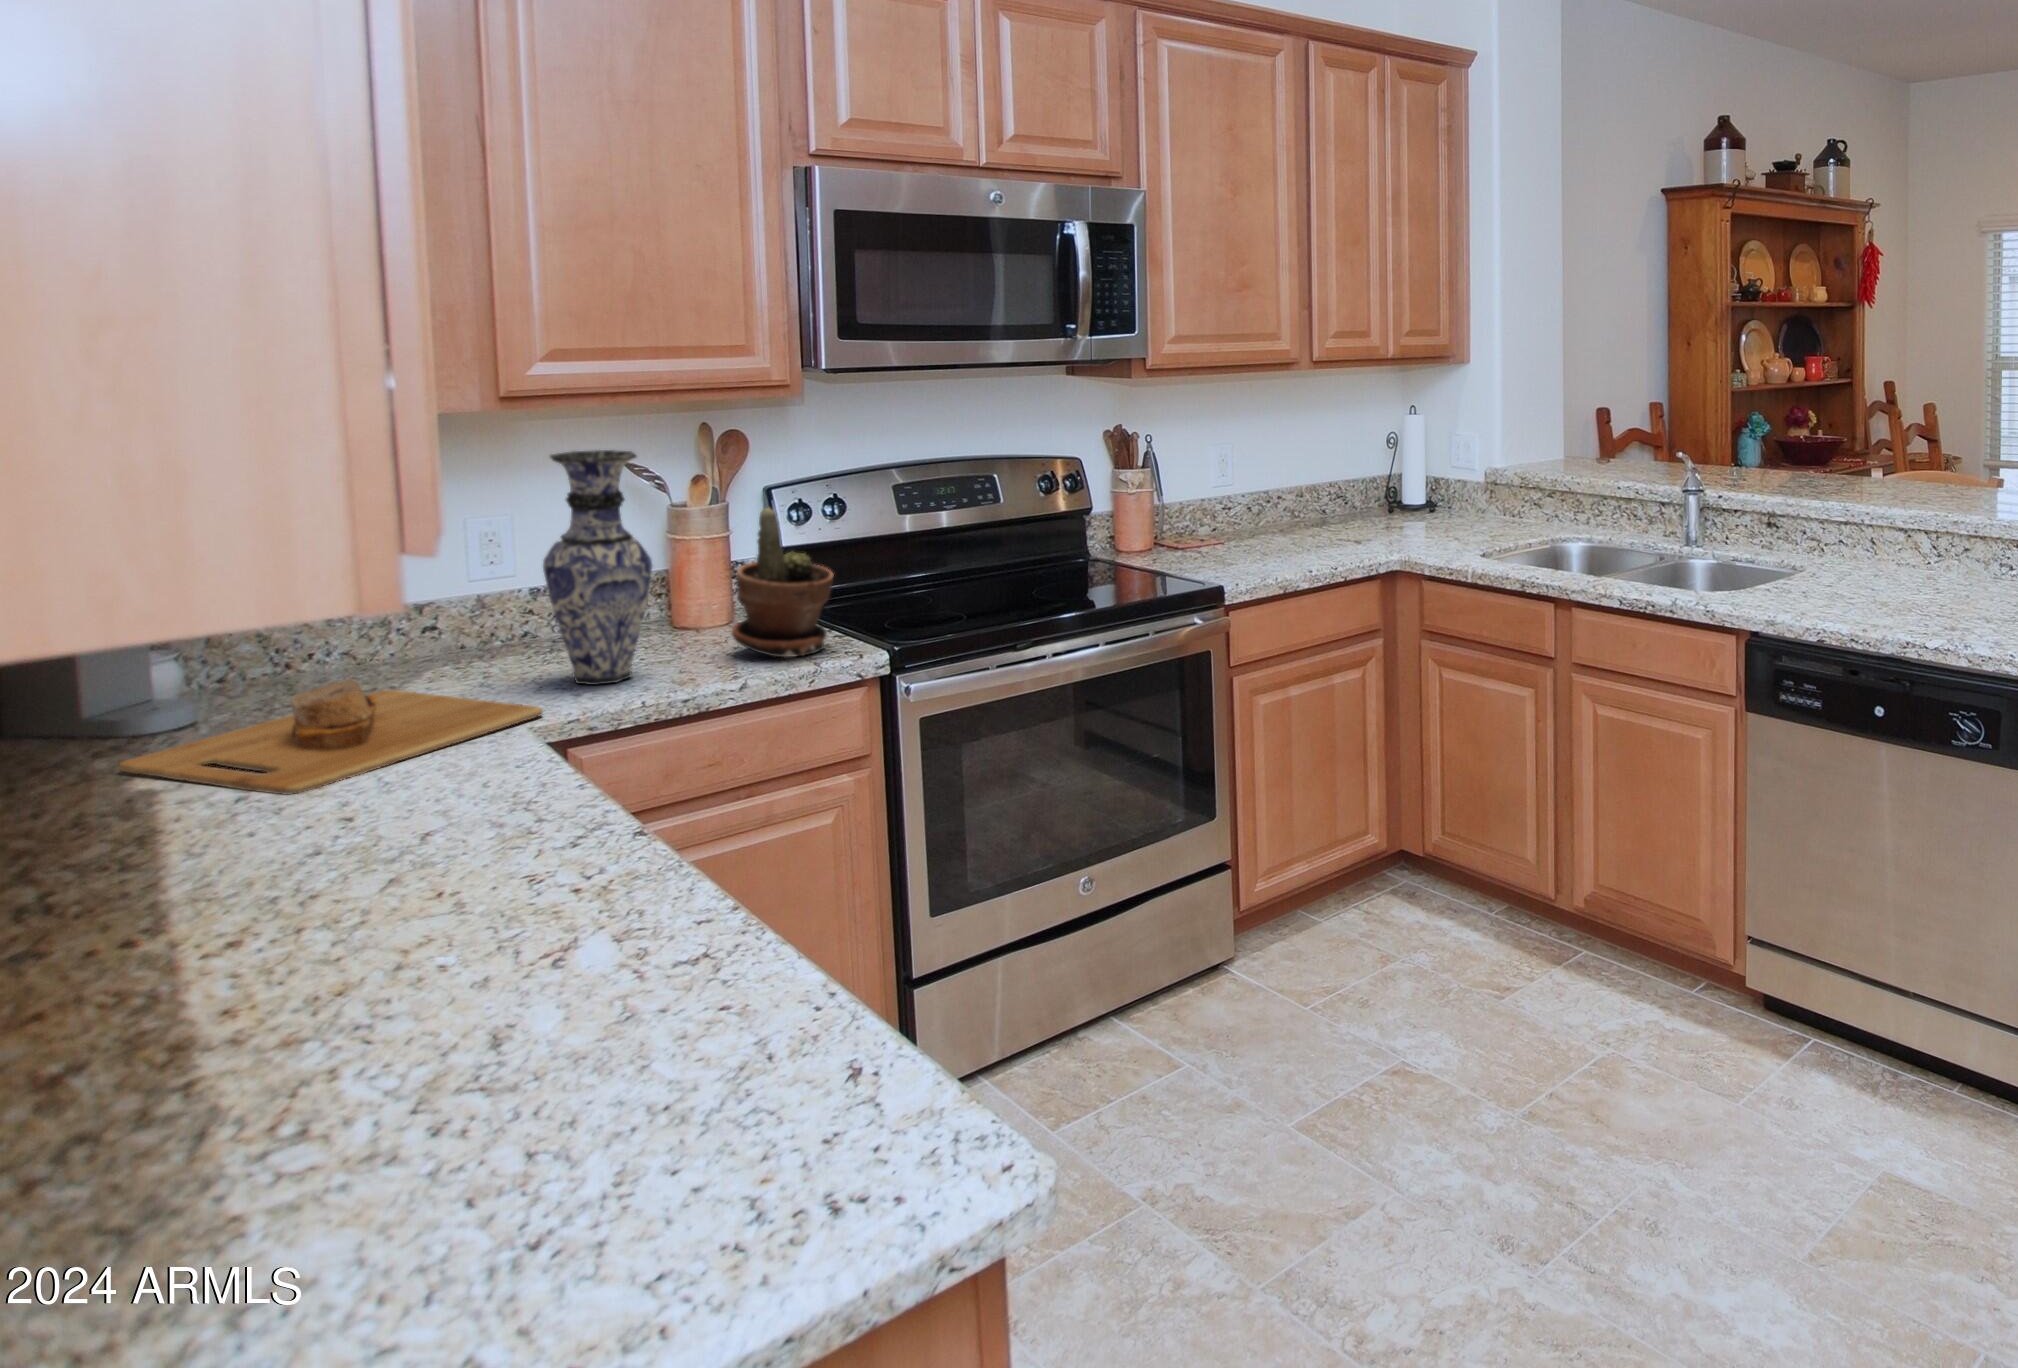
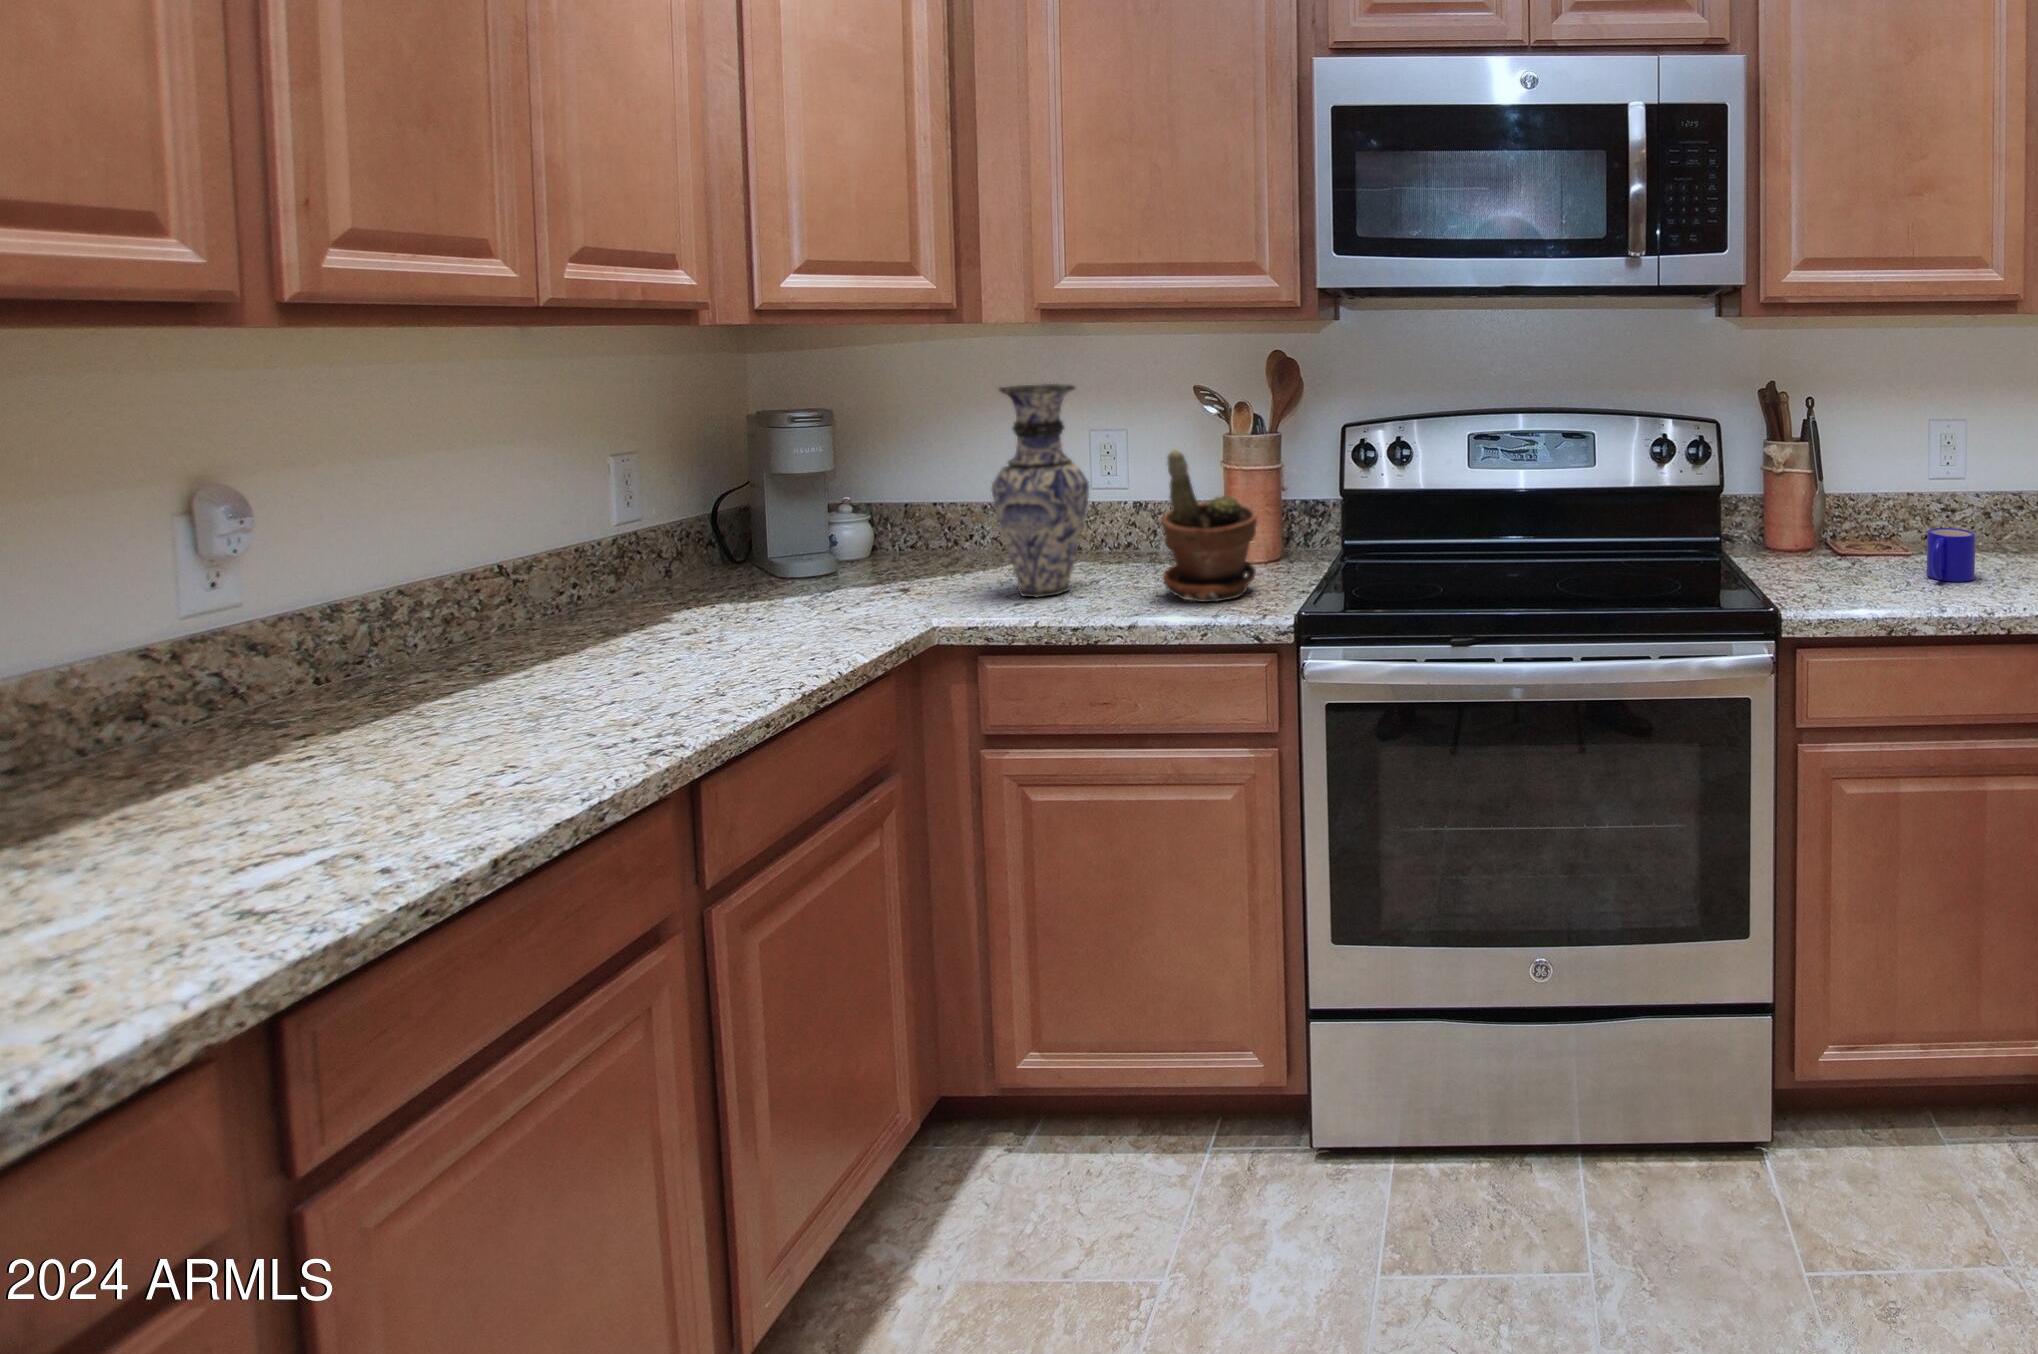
mug: none [1264,520,1299,560] -> present [1927,528,1975,582]
cutting board: present [119,680,543,794] -> none [591,559,916,651]

